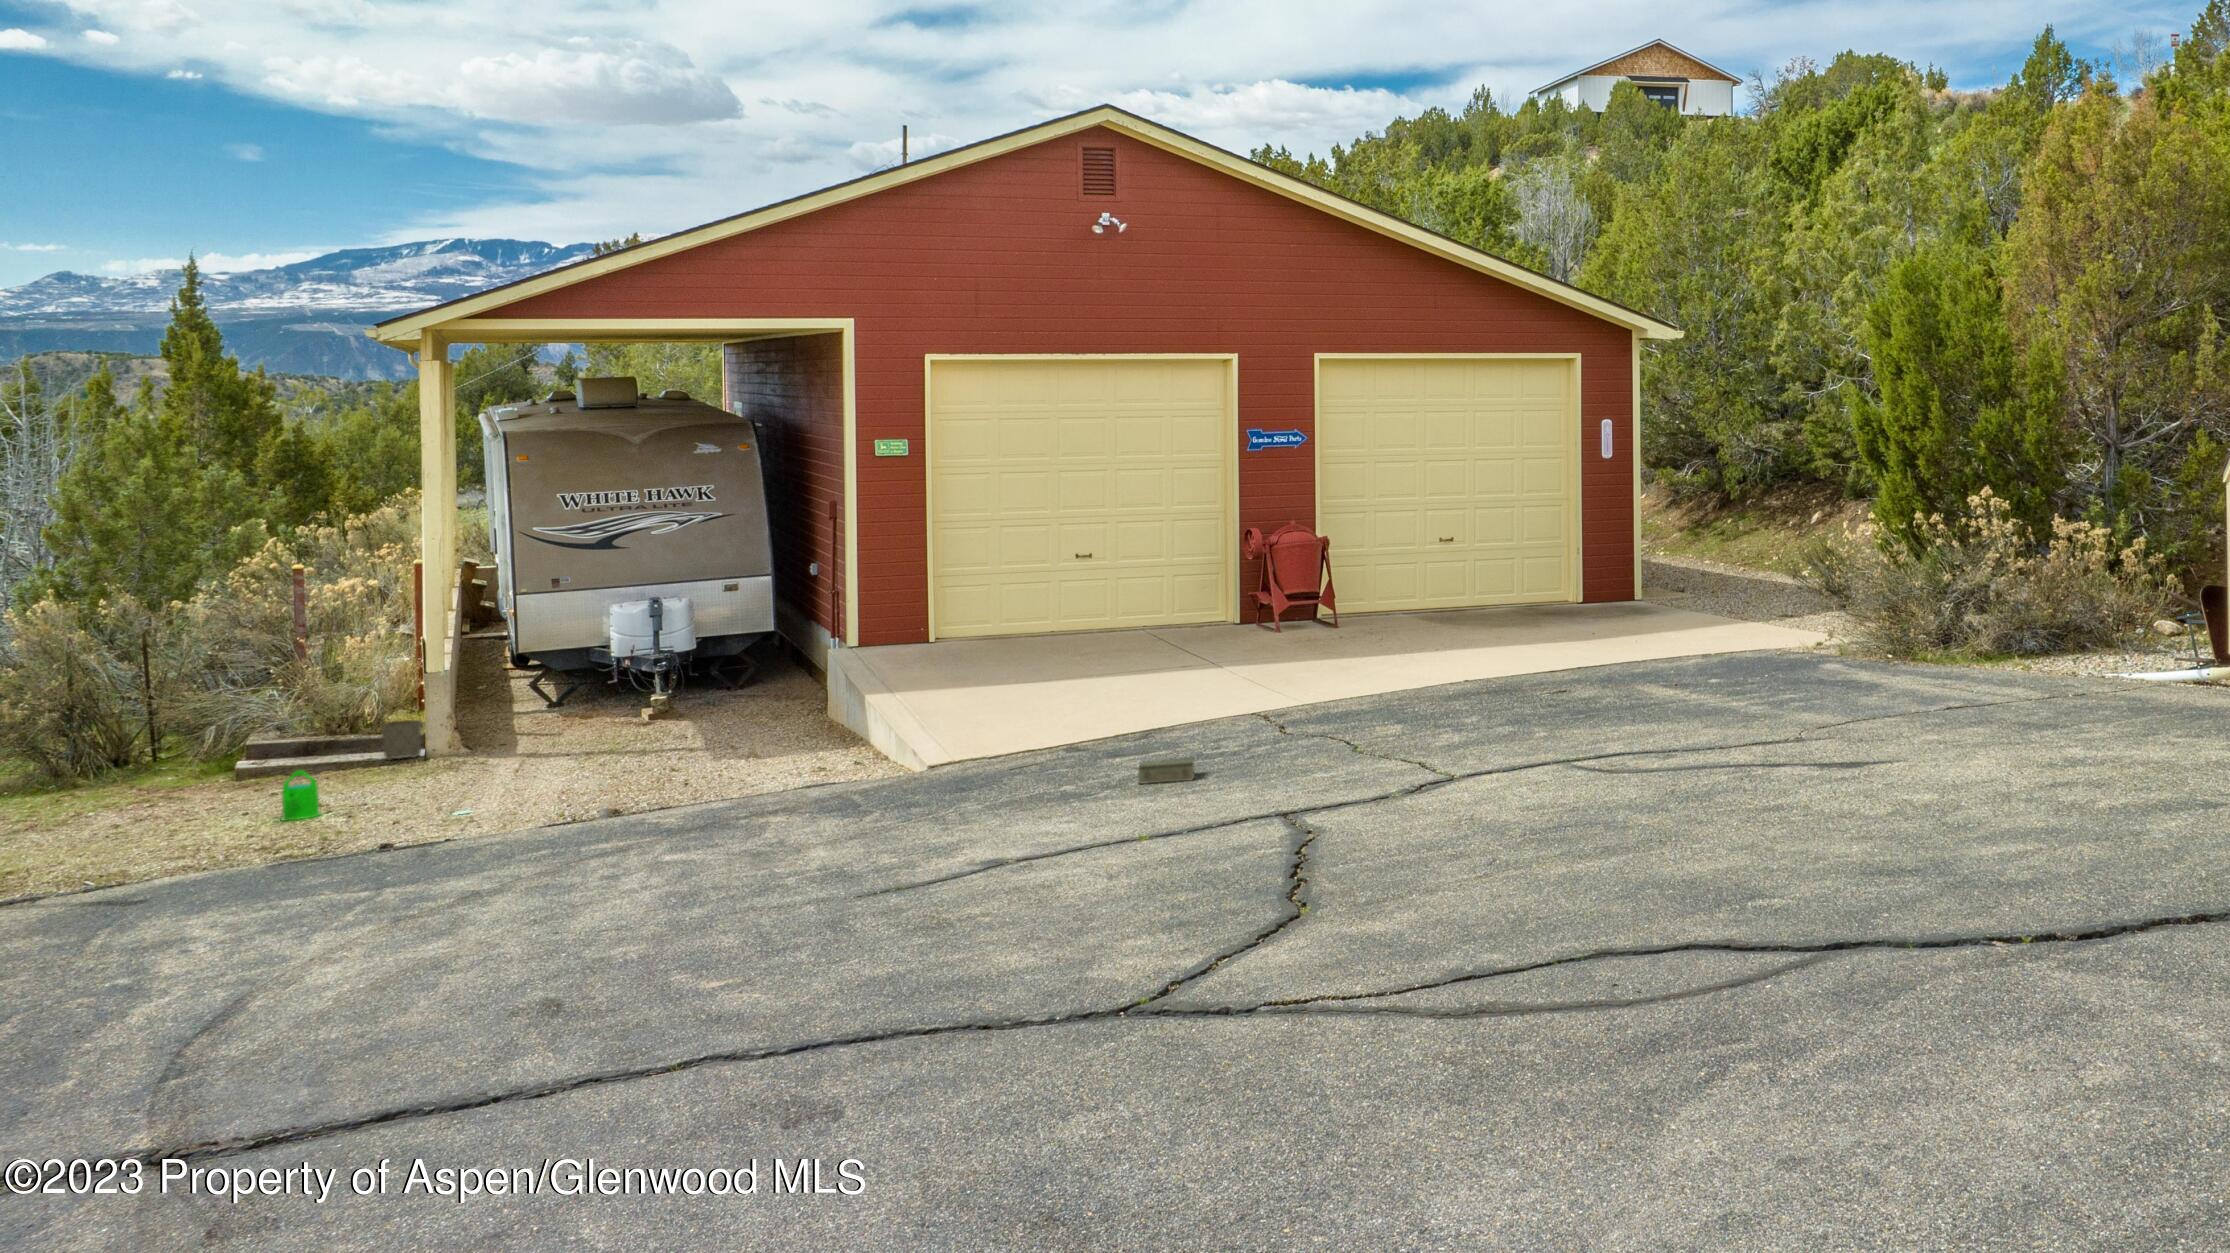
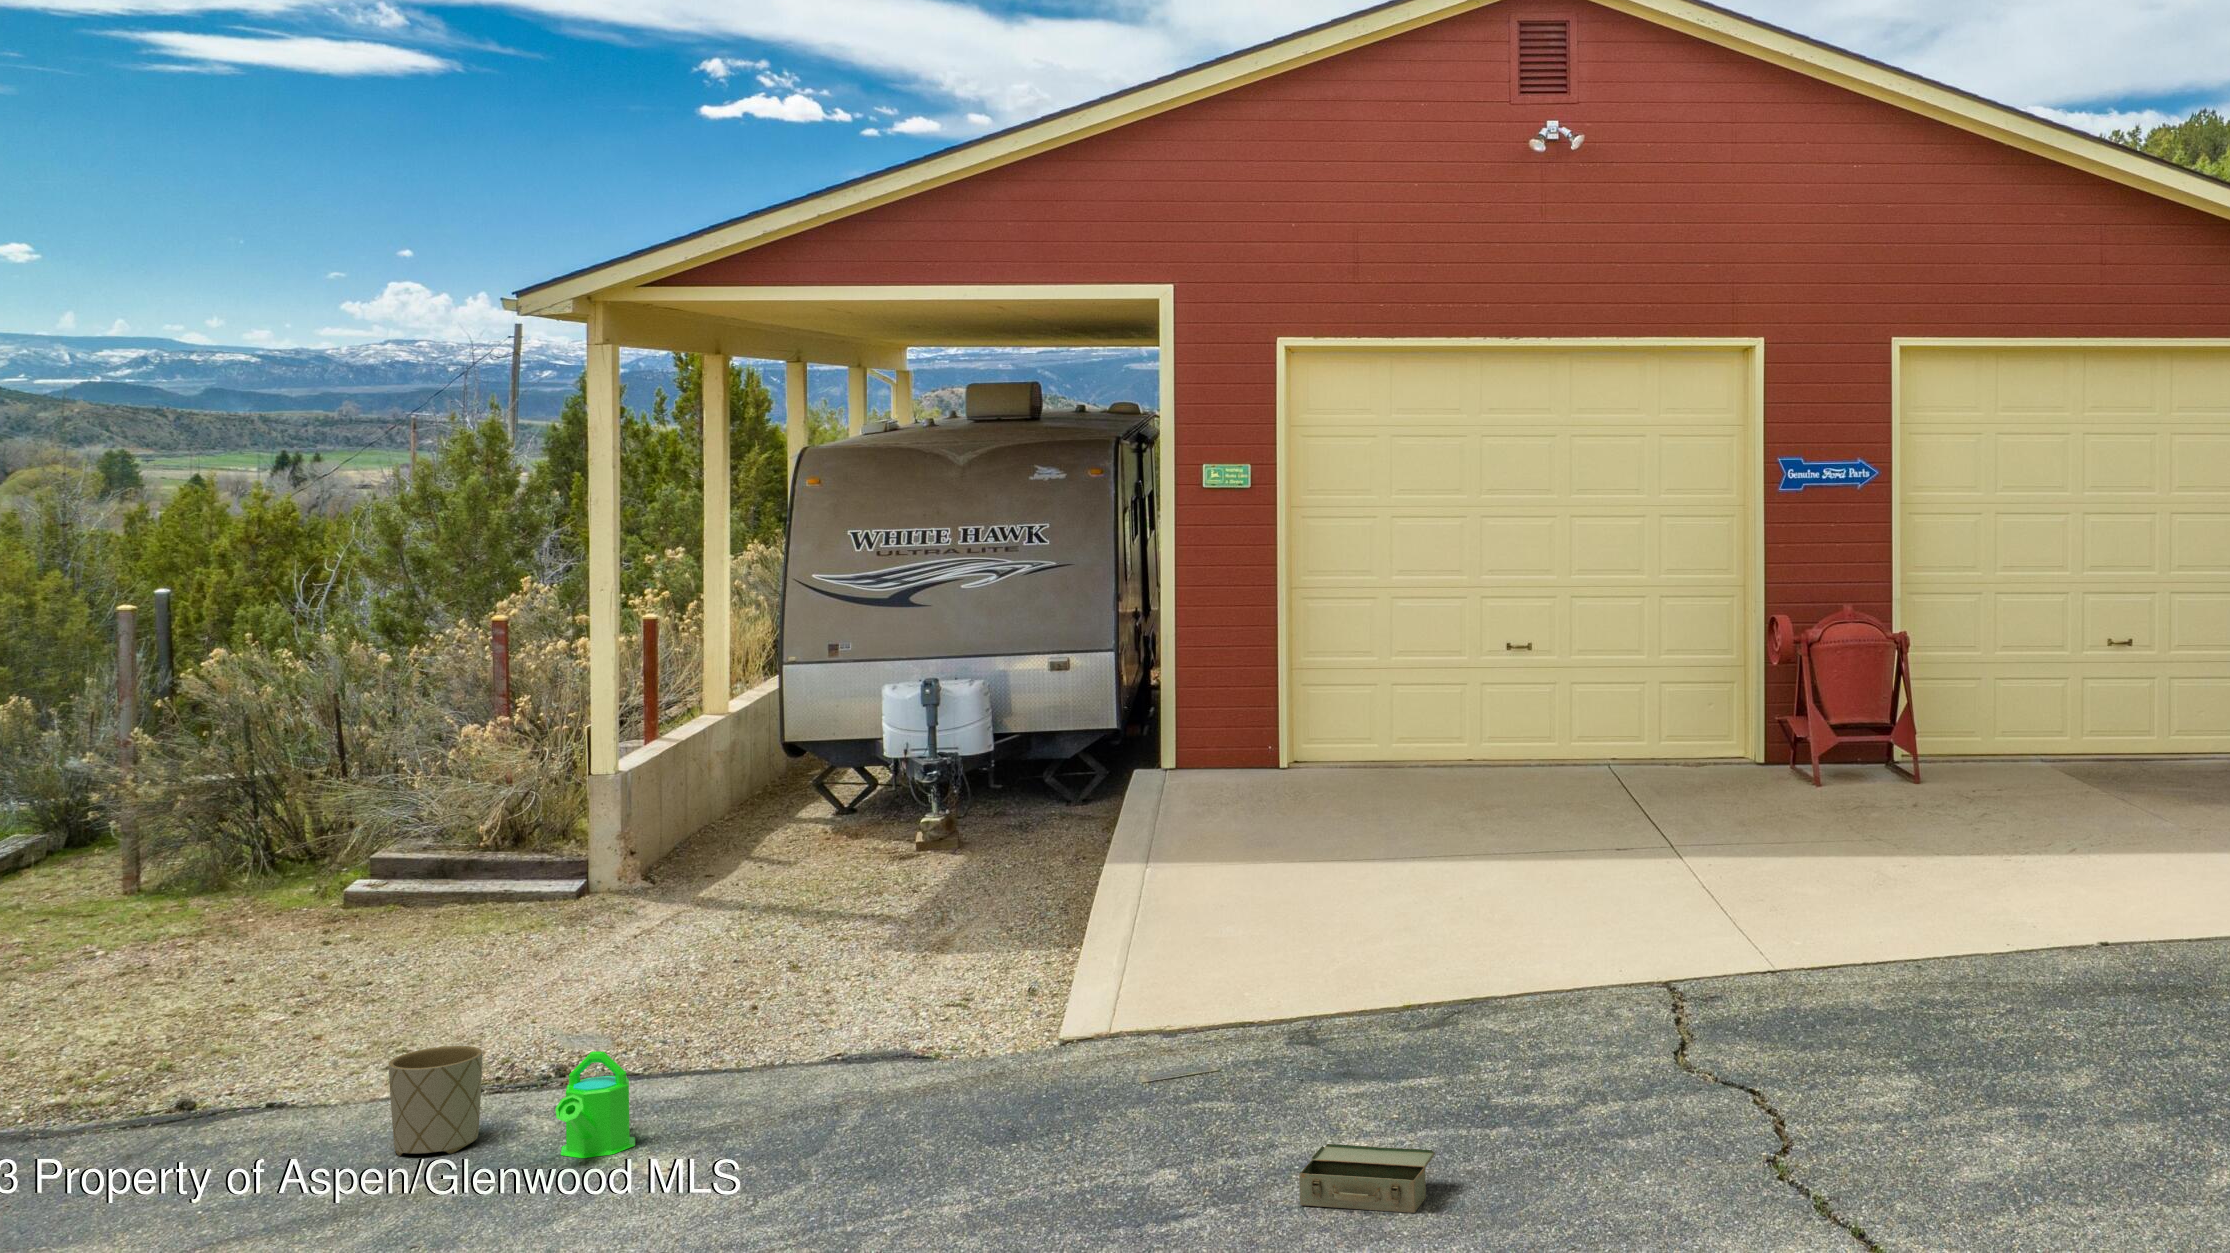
planter: present [382,720,422,760] -> present [389,1046,483,1156]
watering can: present [282,770,320,821] -> present [555,1051,635,1158]

